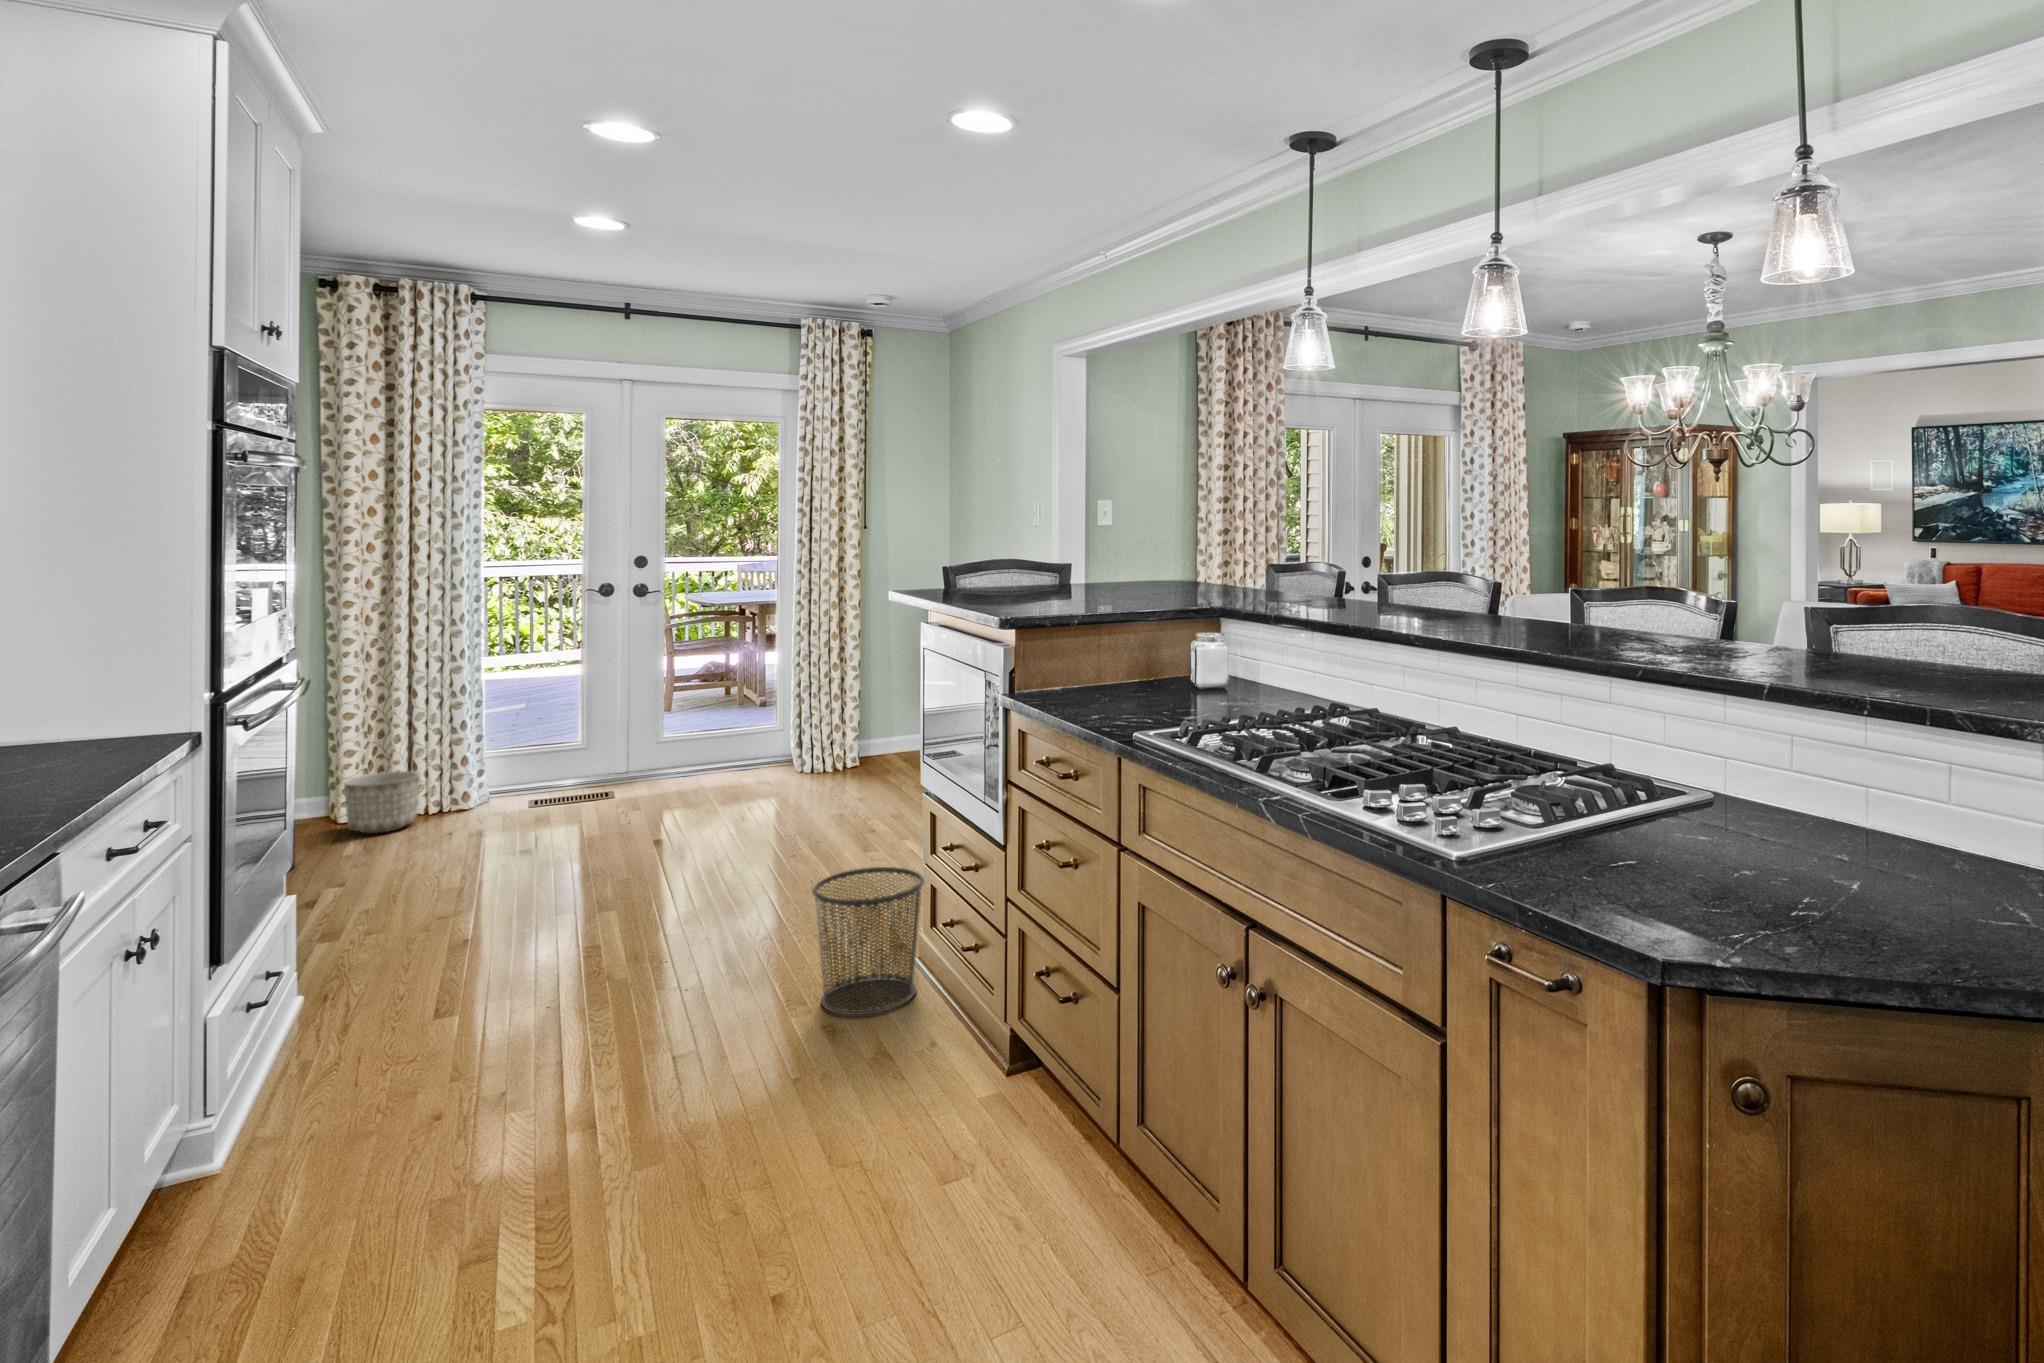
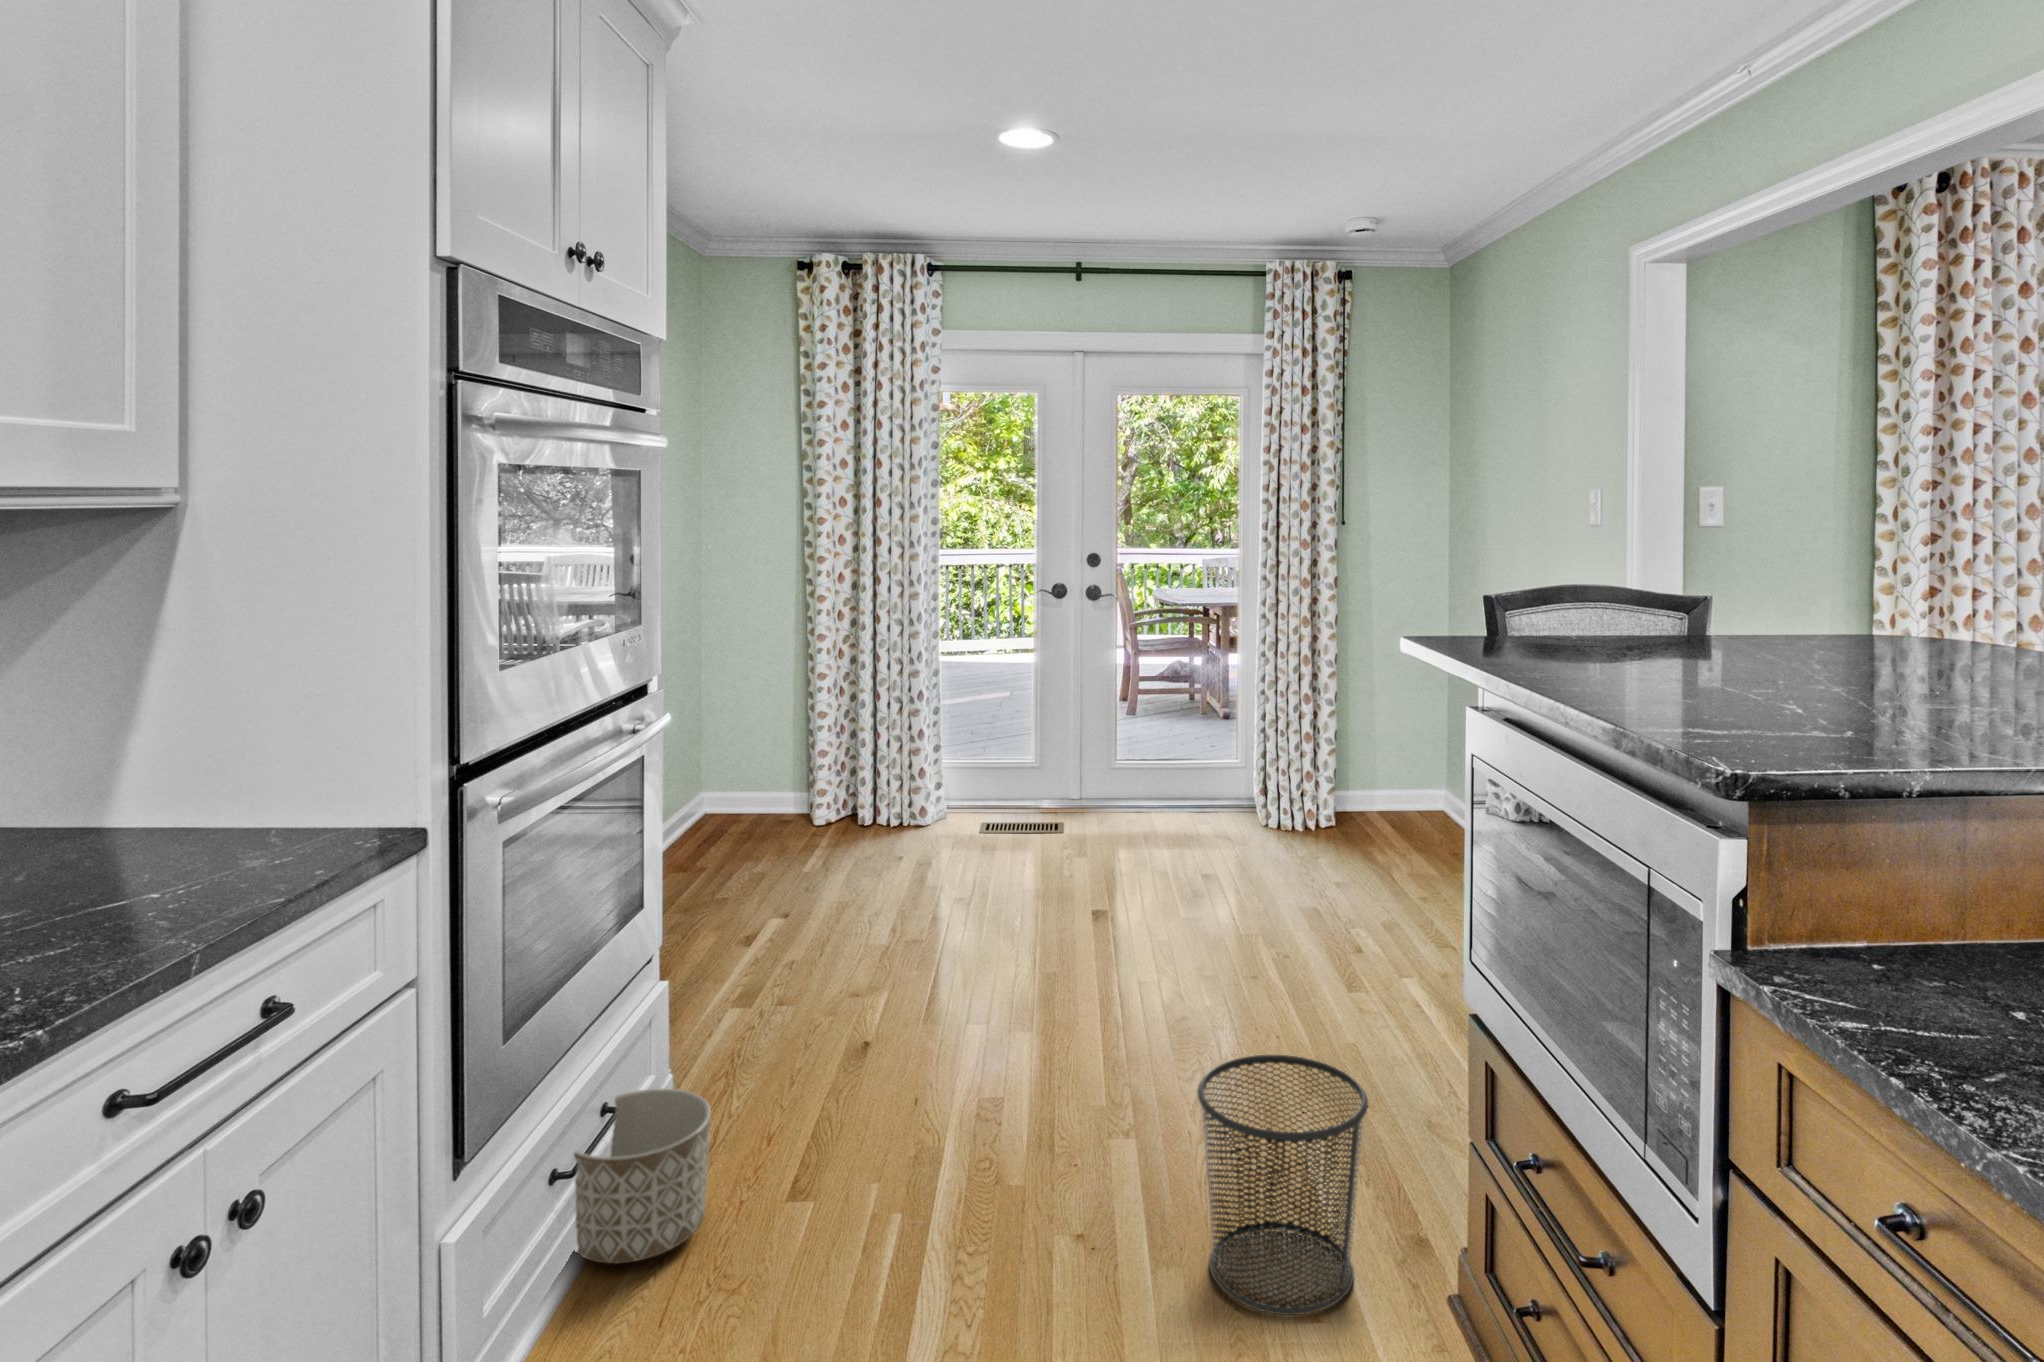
planter: present [344,771,419,833] -> present [574,1088,711,1263]

